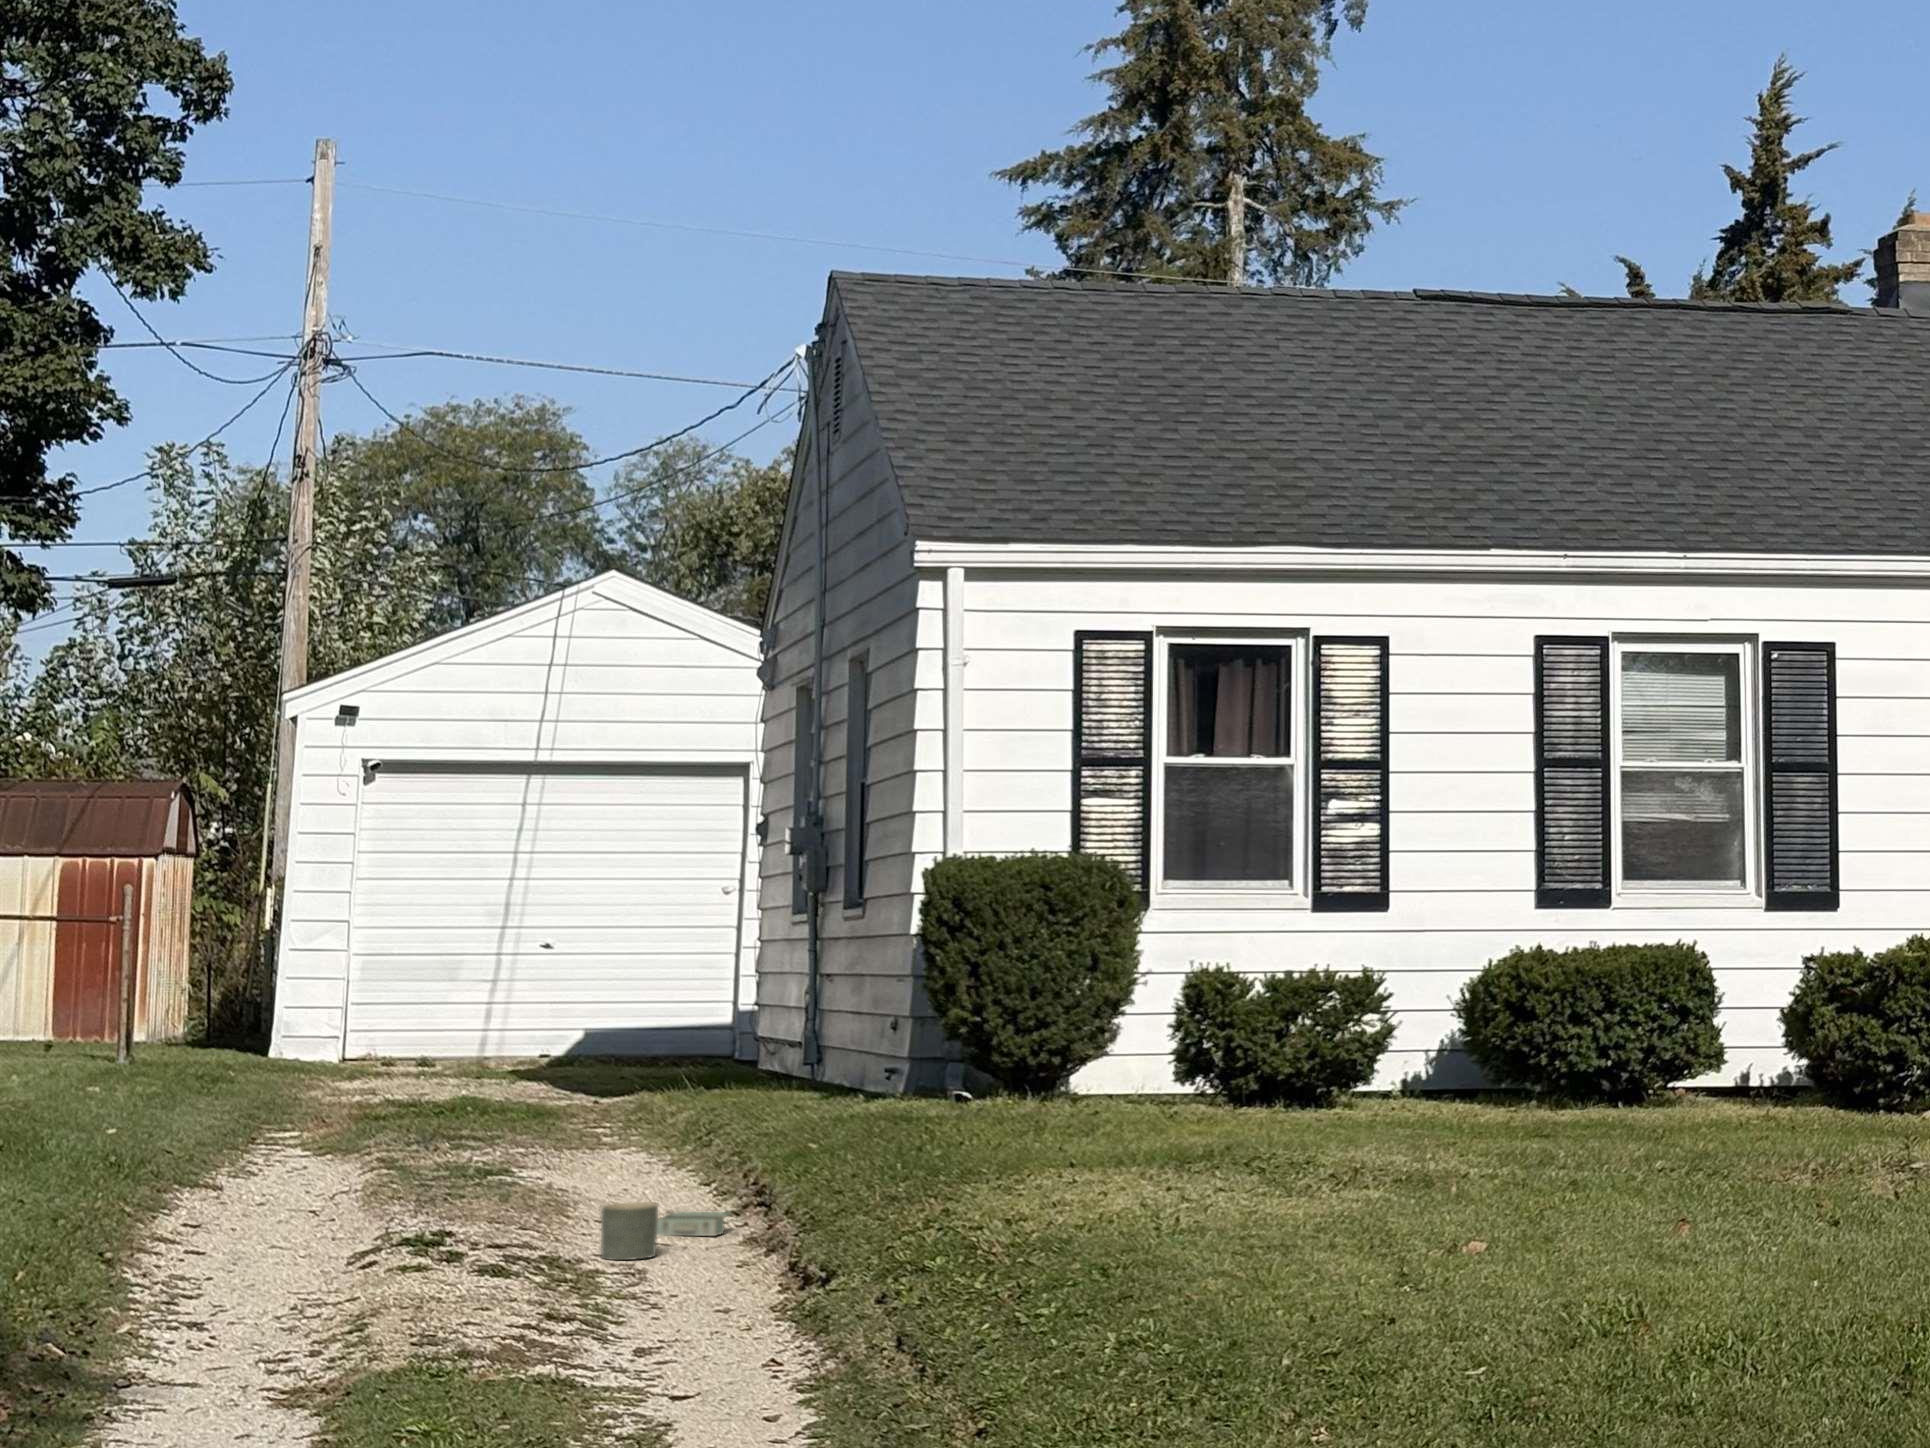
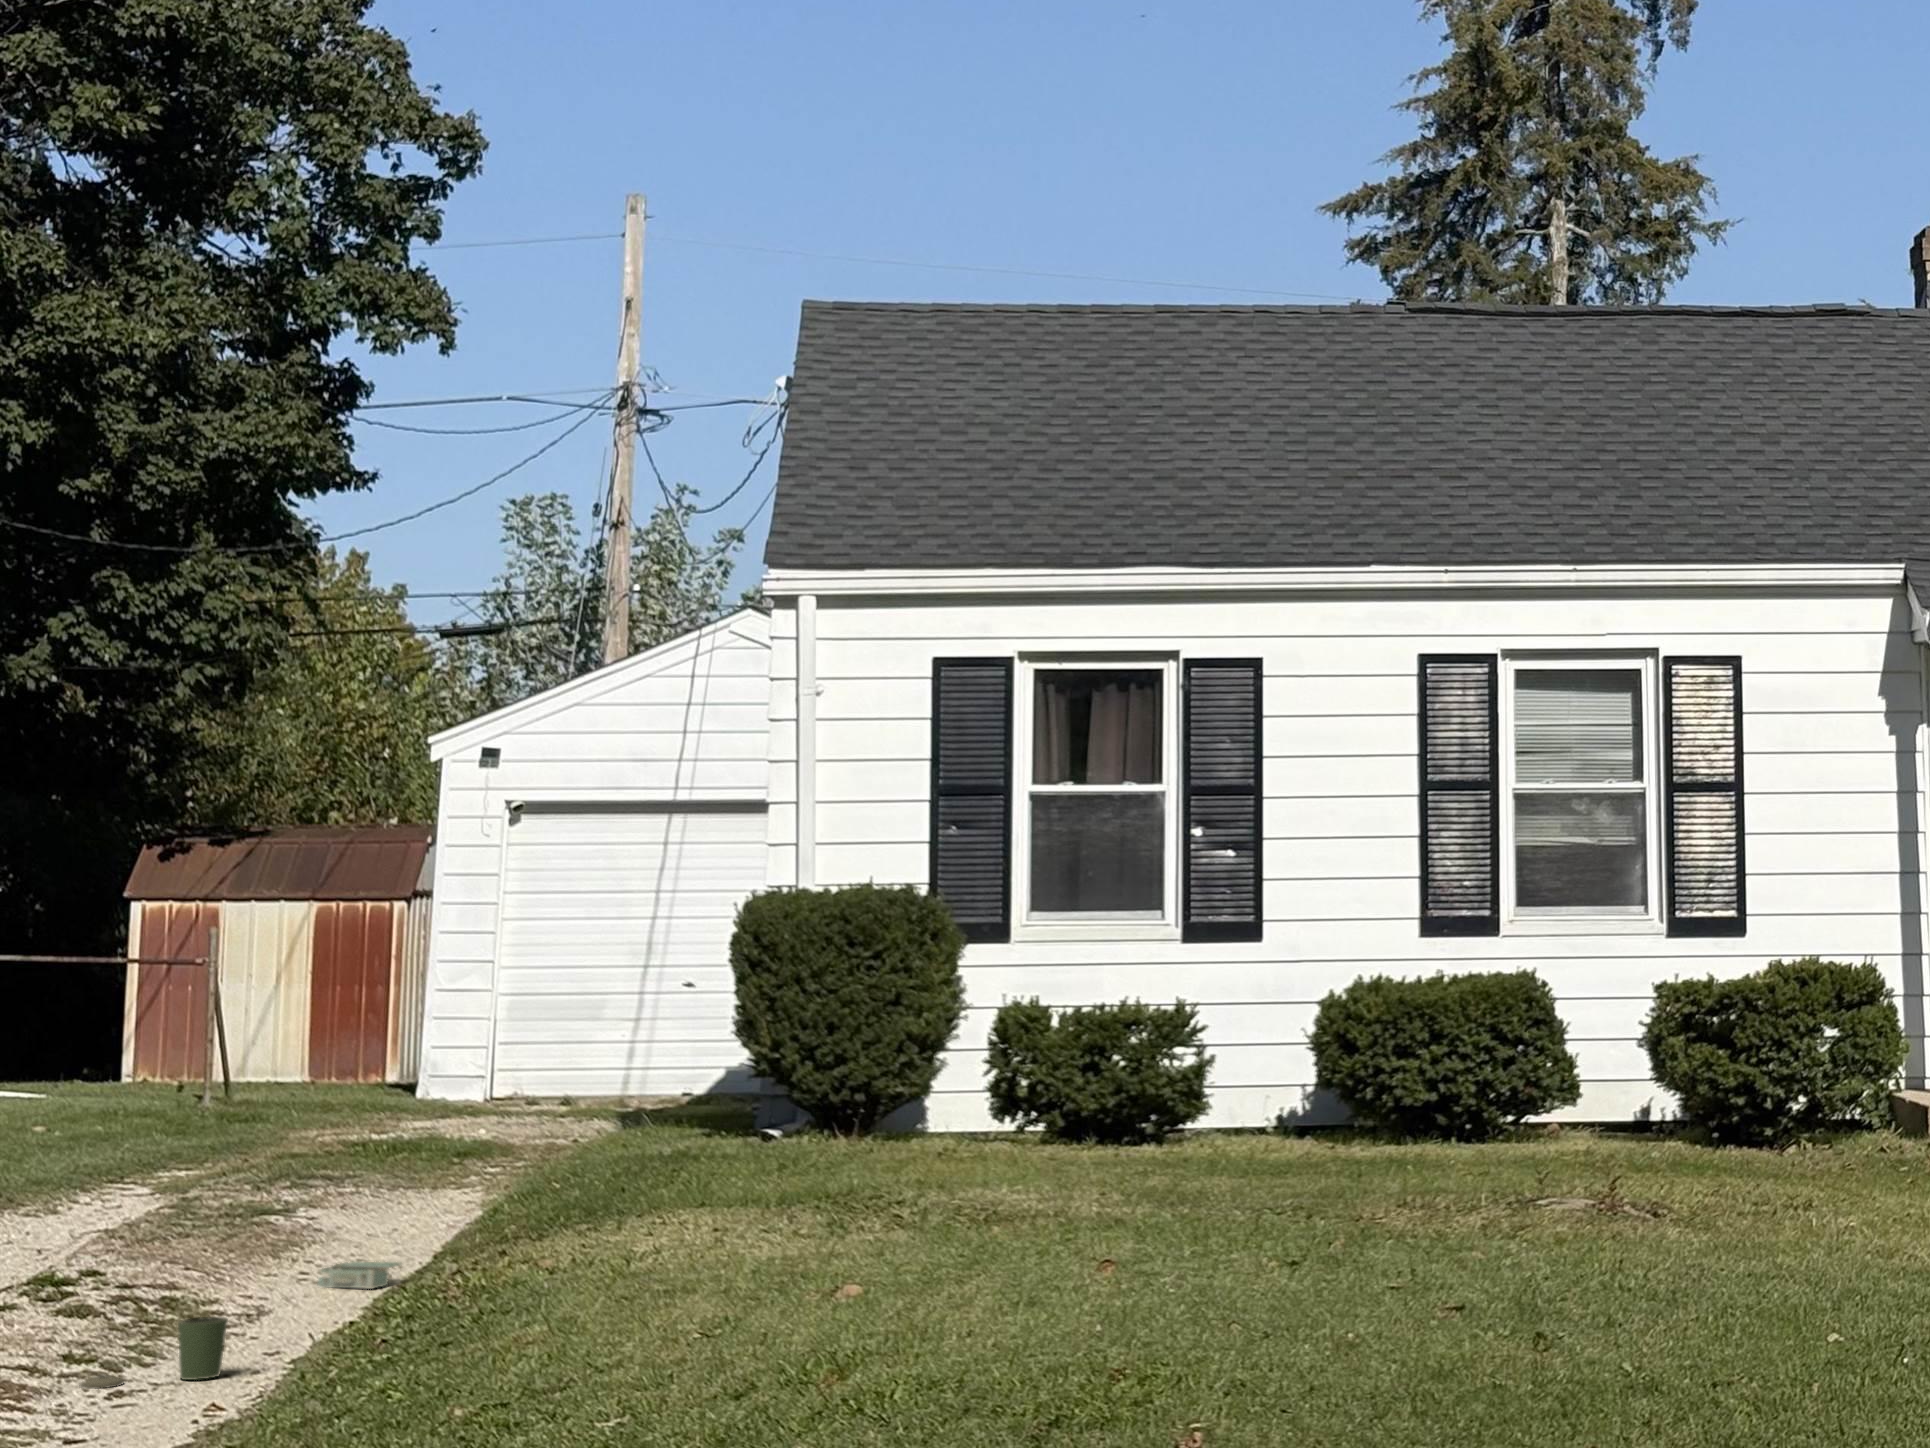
planter: present [601,1202,658,1260] -> none [210,1254,274,1317]
trash can: none [603,1253,726,1319] -> present [79,1317,228,1389]

